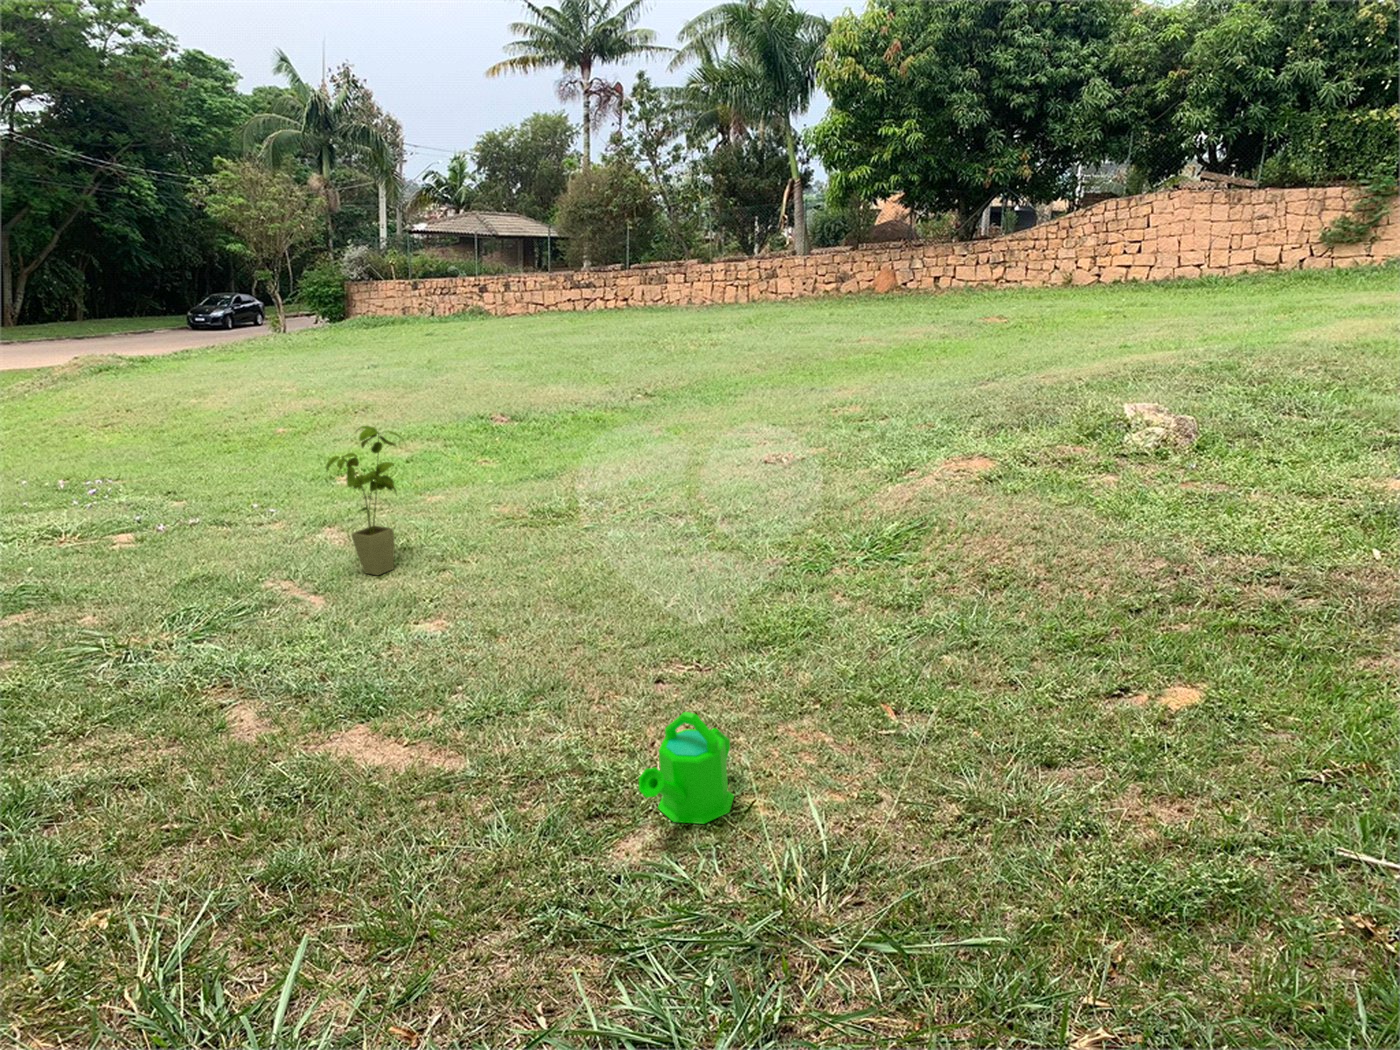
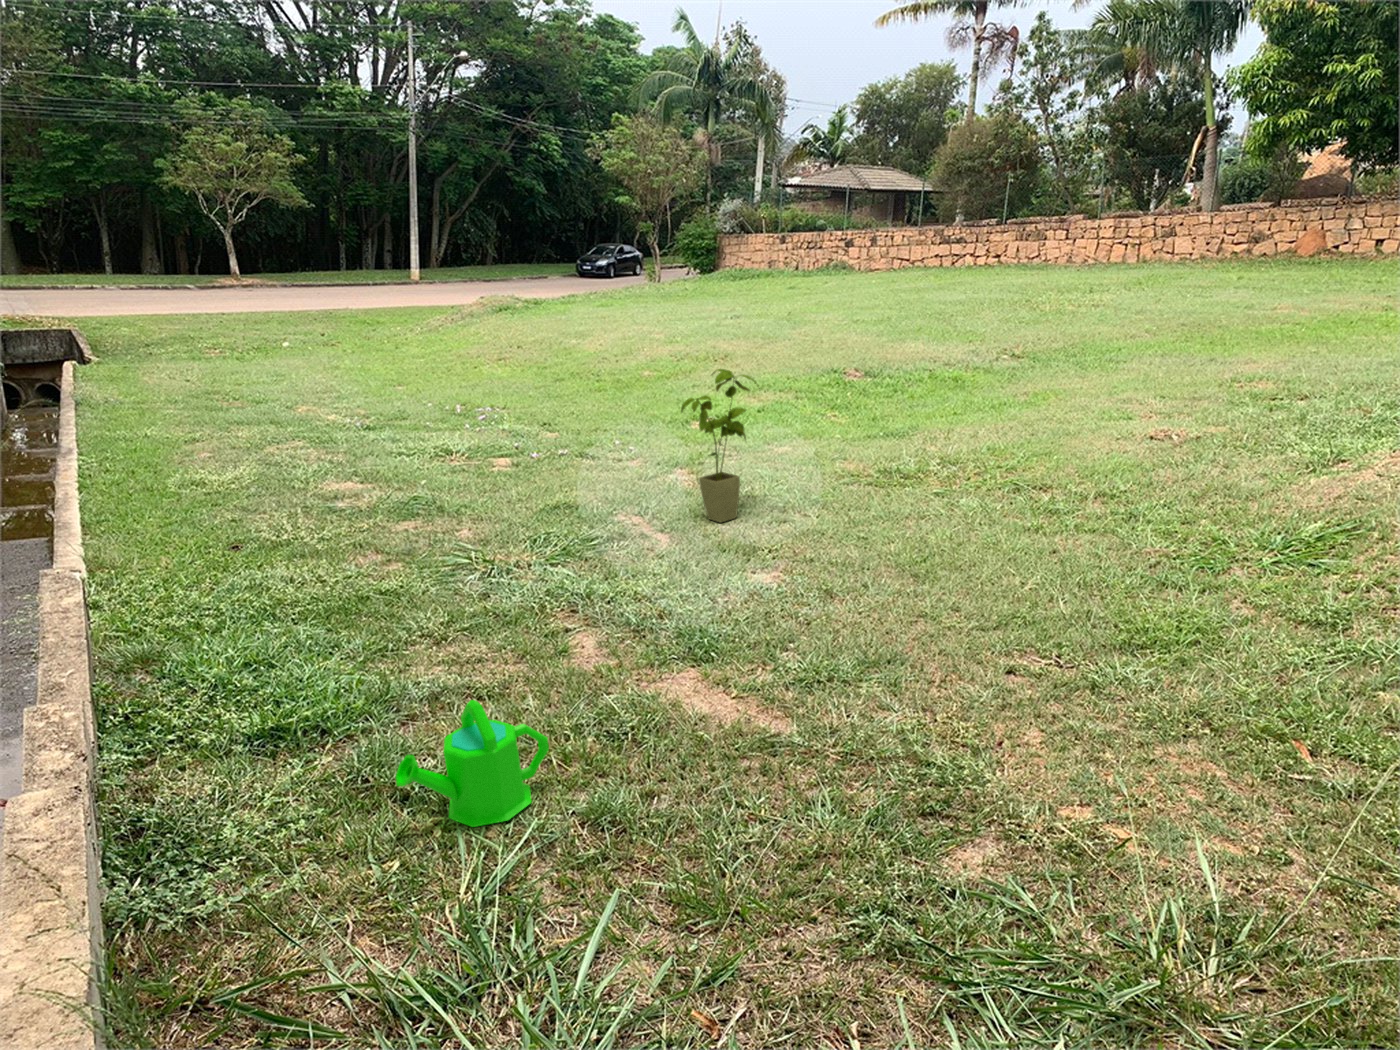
watering can: present [639,712,734,824] -> present [396,700,549,827]

